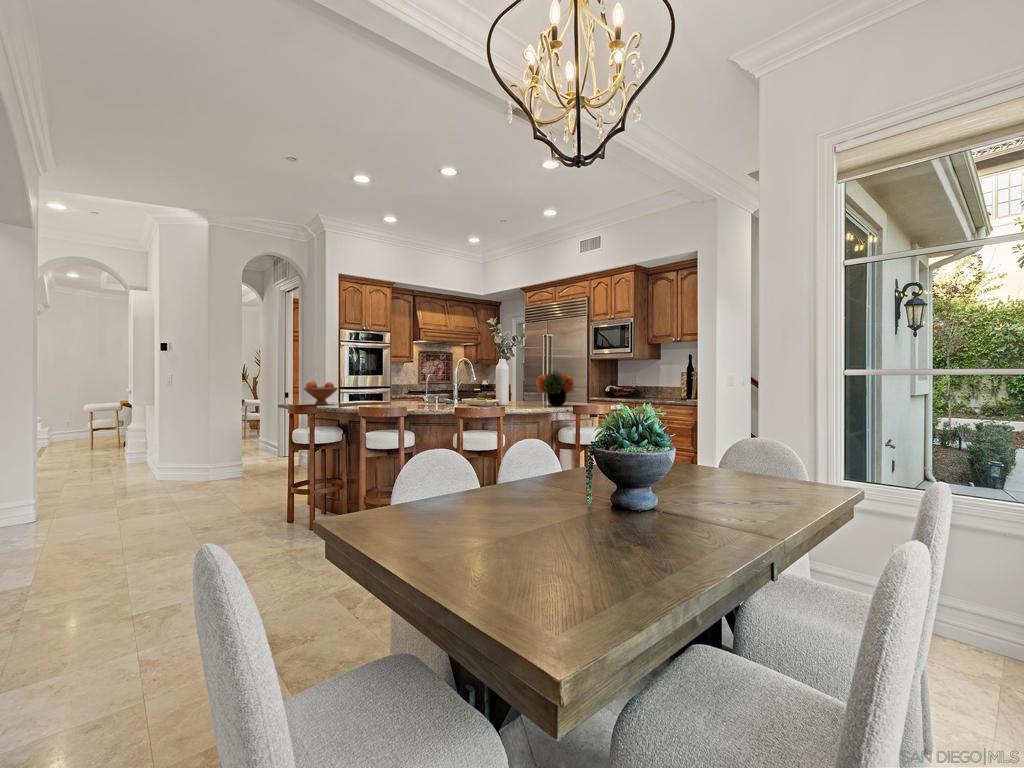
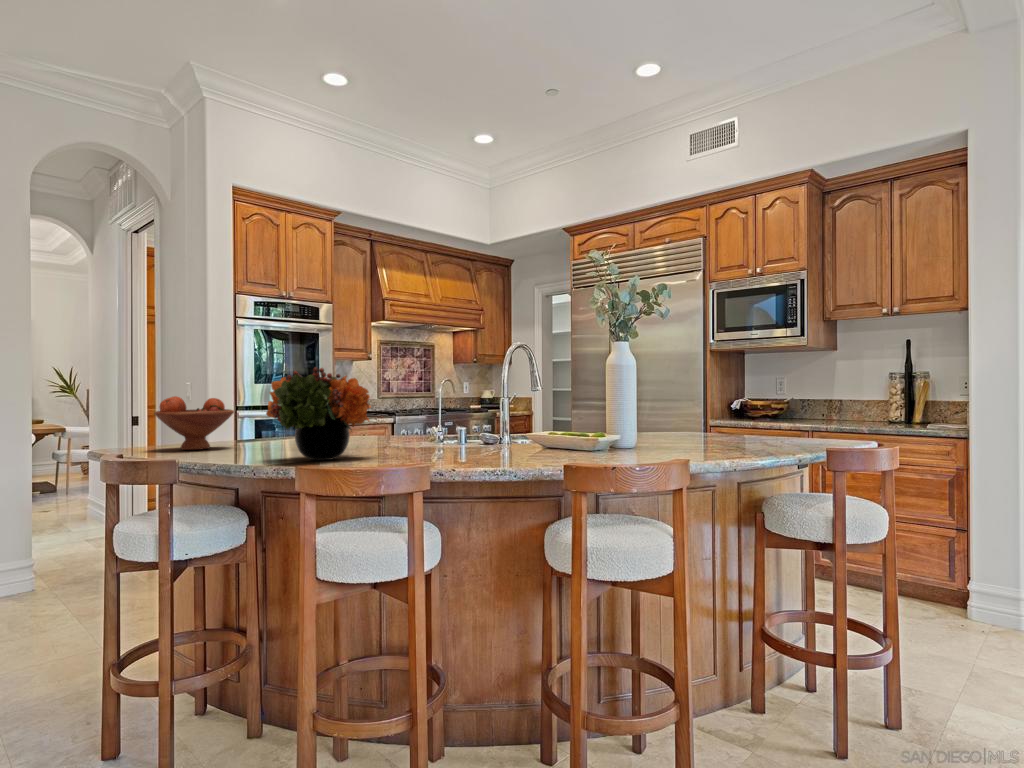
flower arrangement: present [536,371,574,406] -> present [266,367,371,460]

